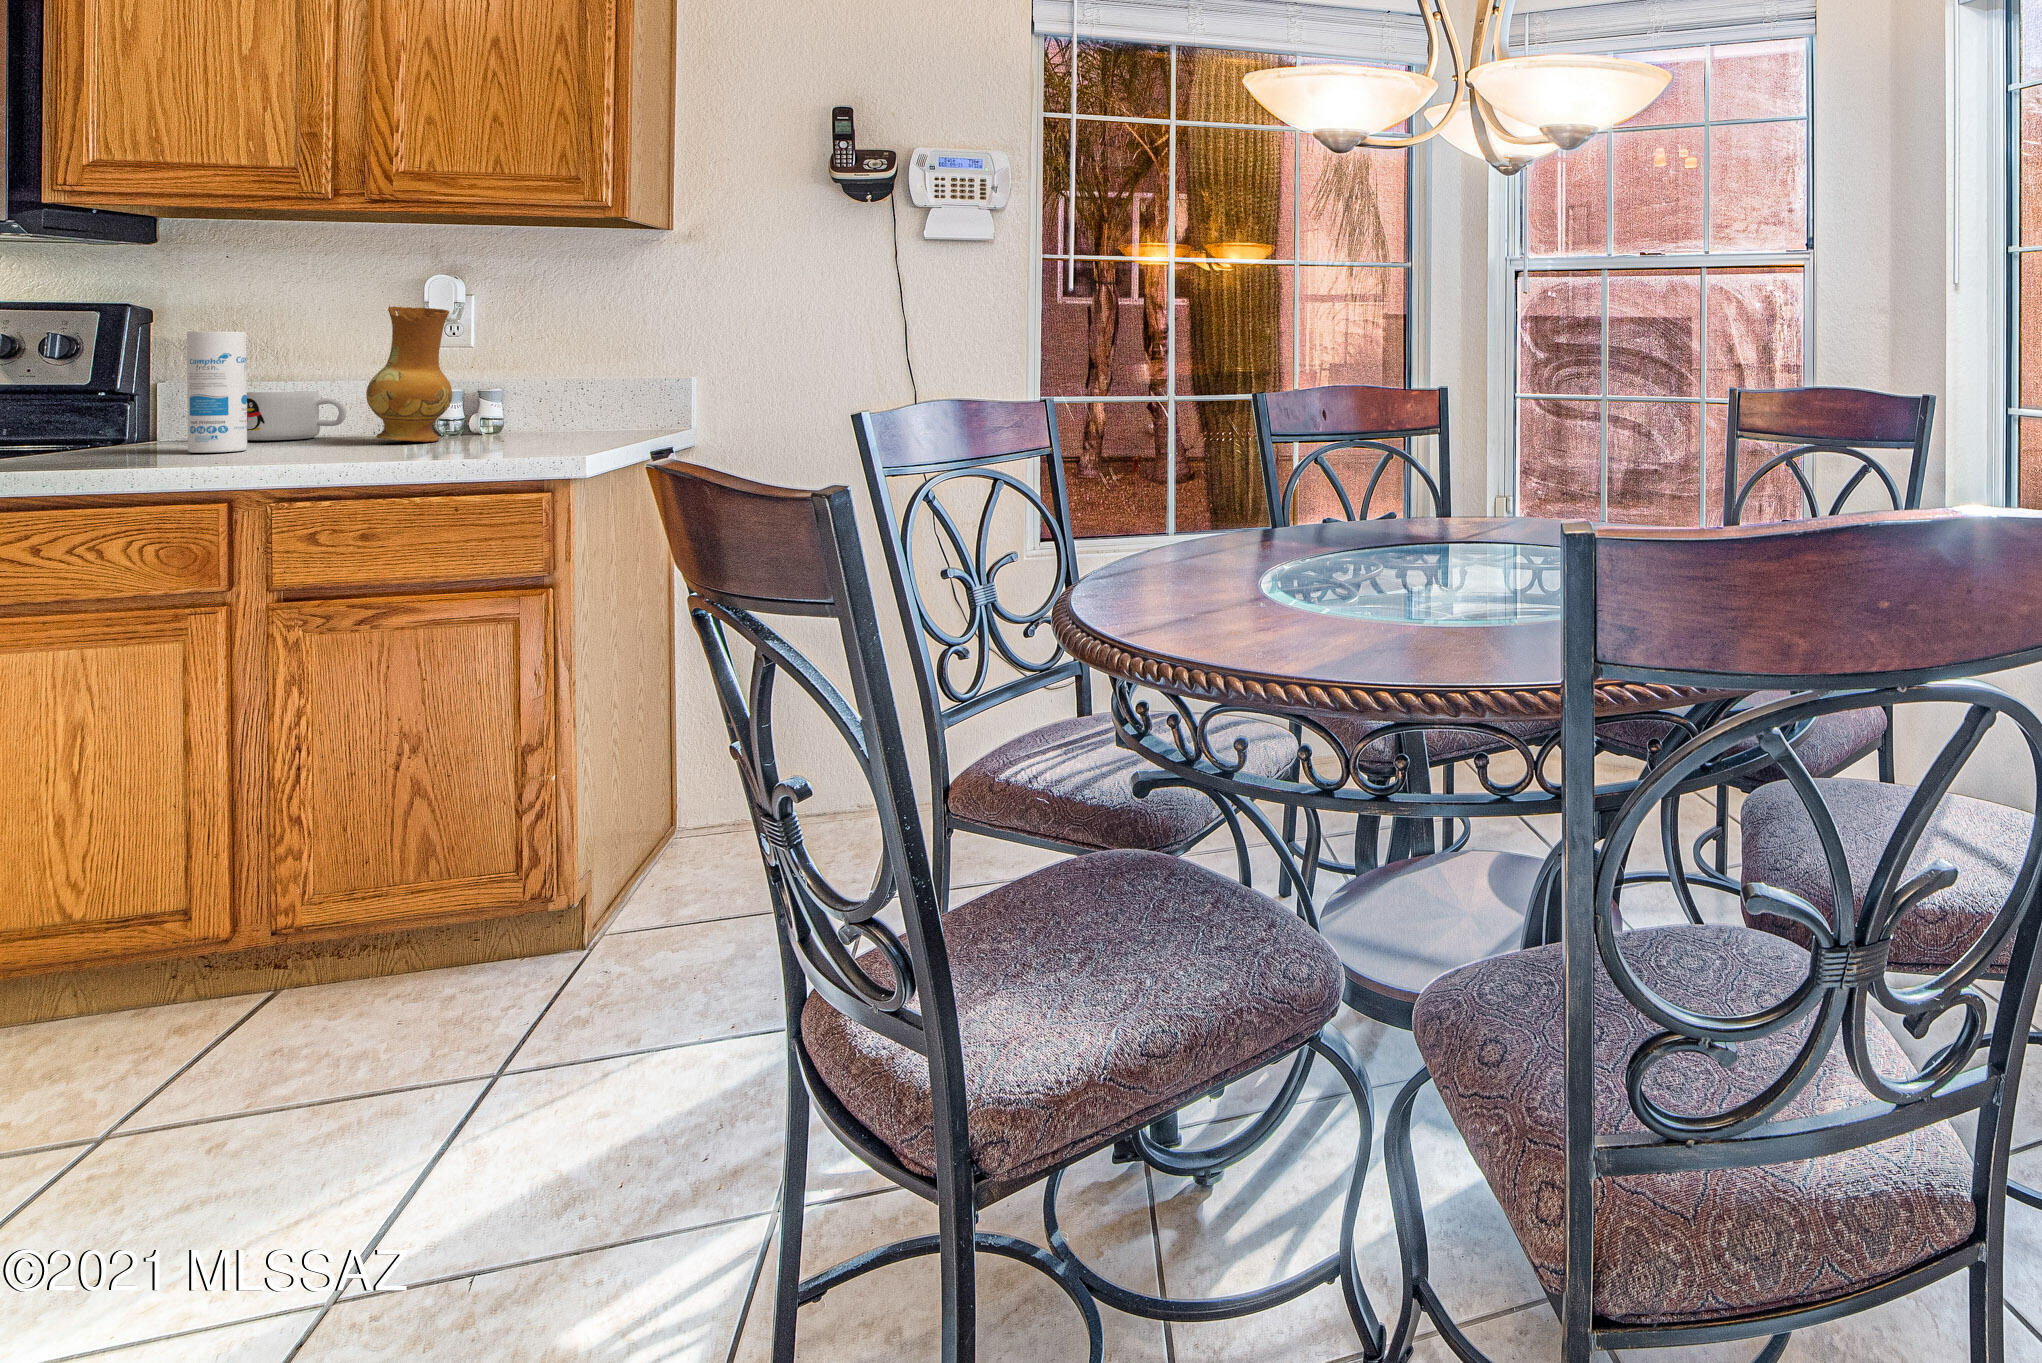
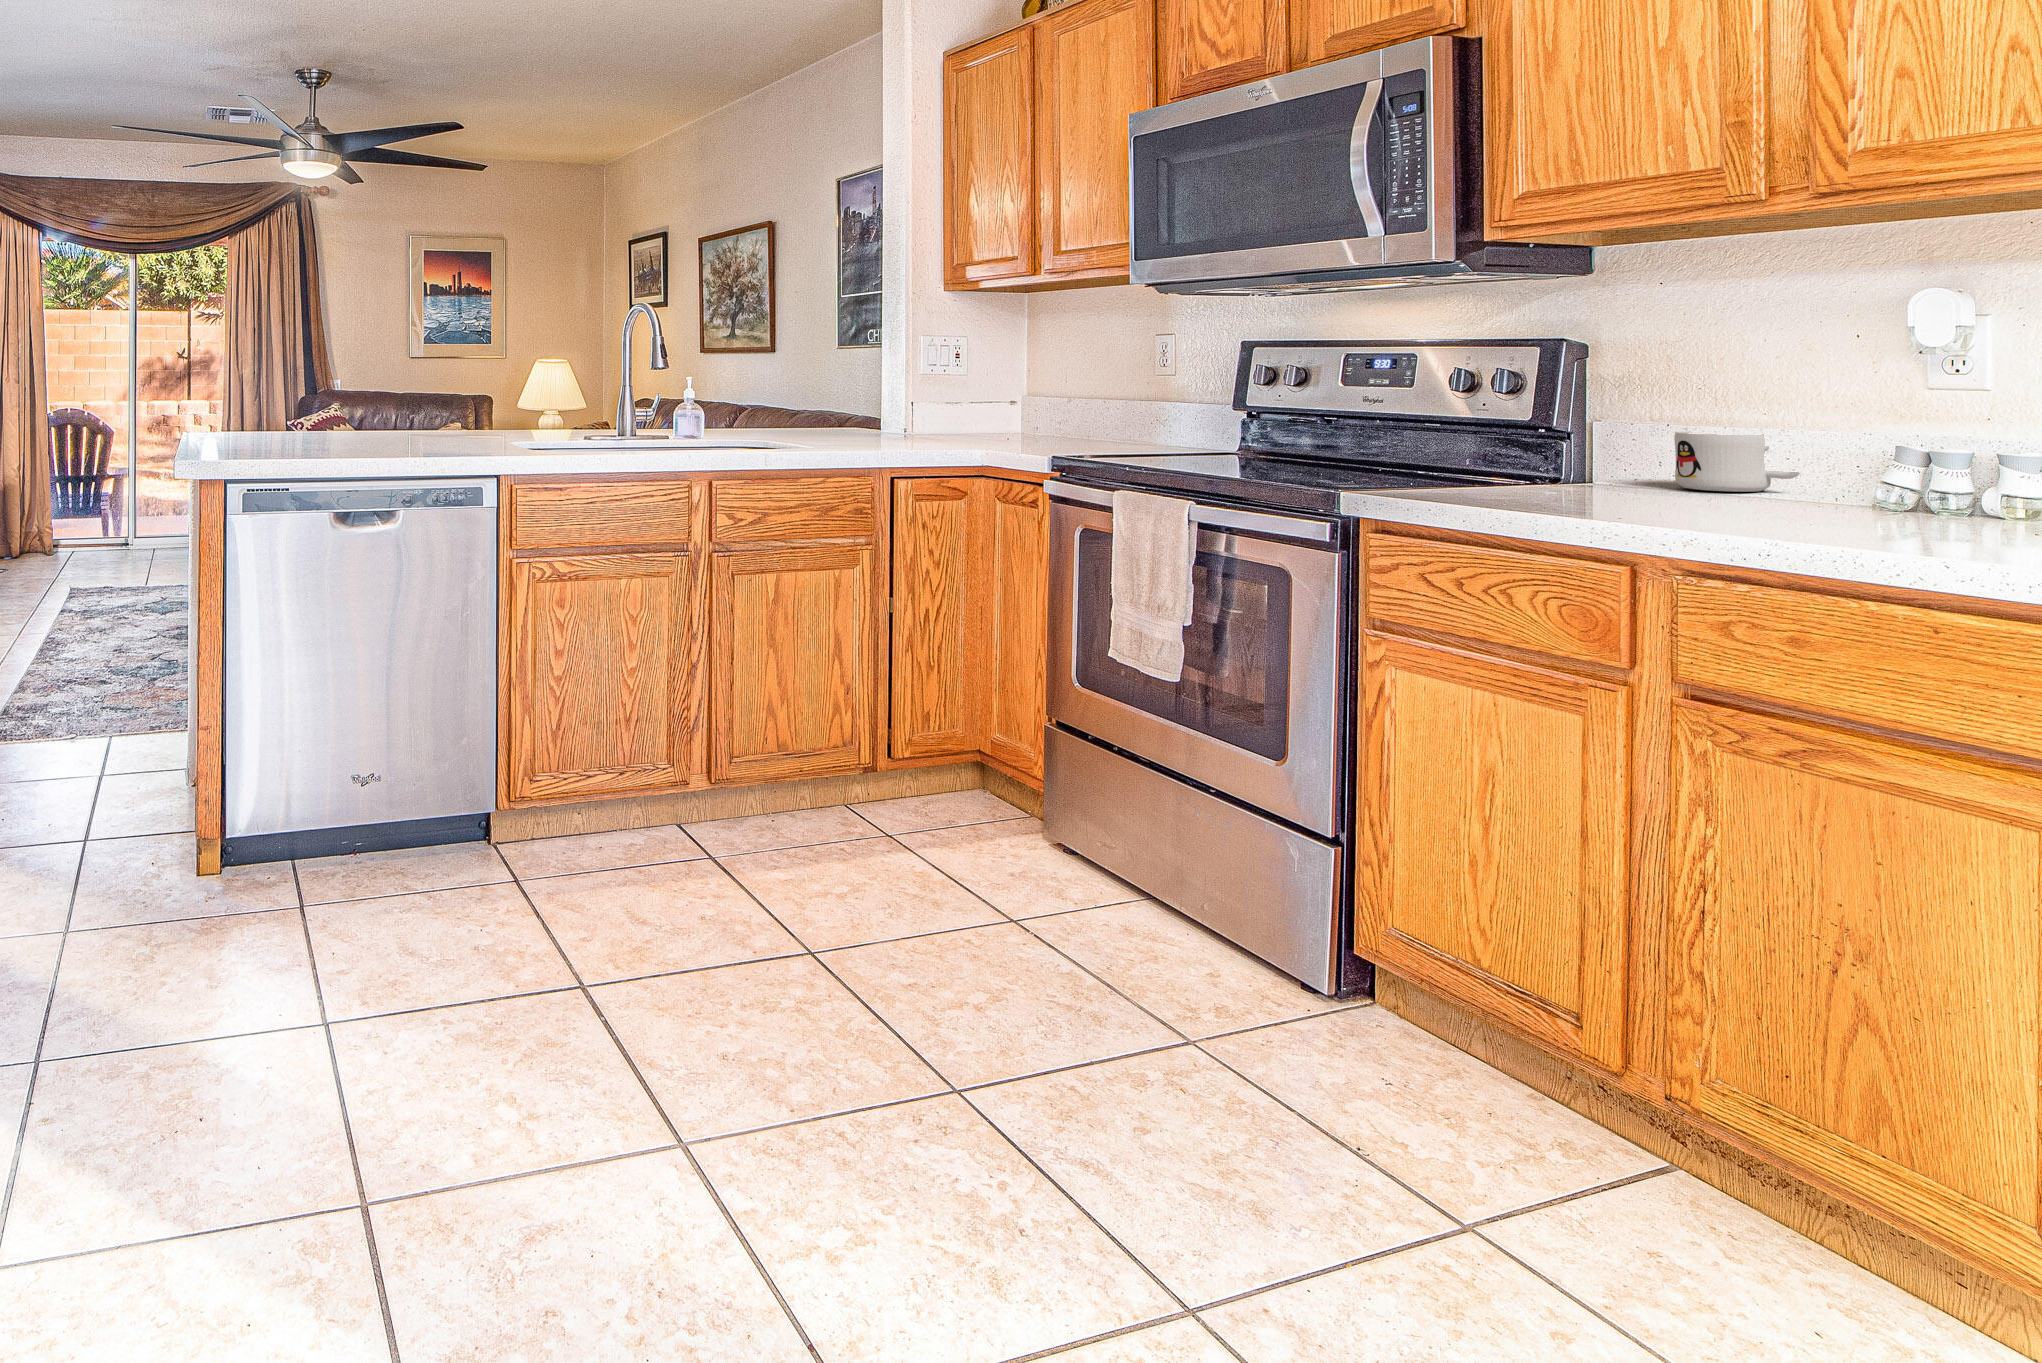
ceramic jug: present [366,306,452,442] -> none [1821,329,1951,513]
canister: present [187,331,247,453] -> none [1607,366,1673,503]

